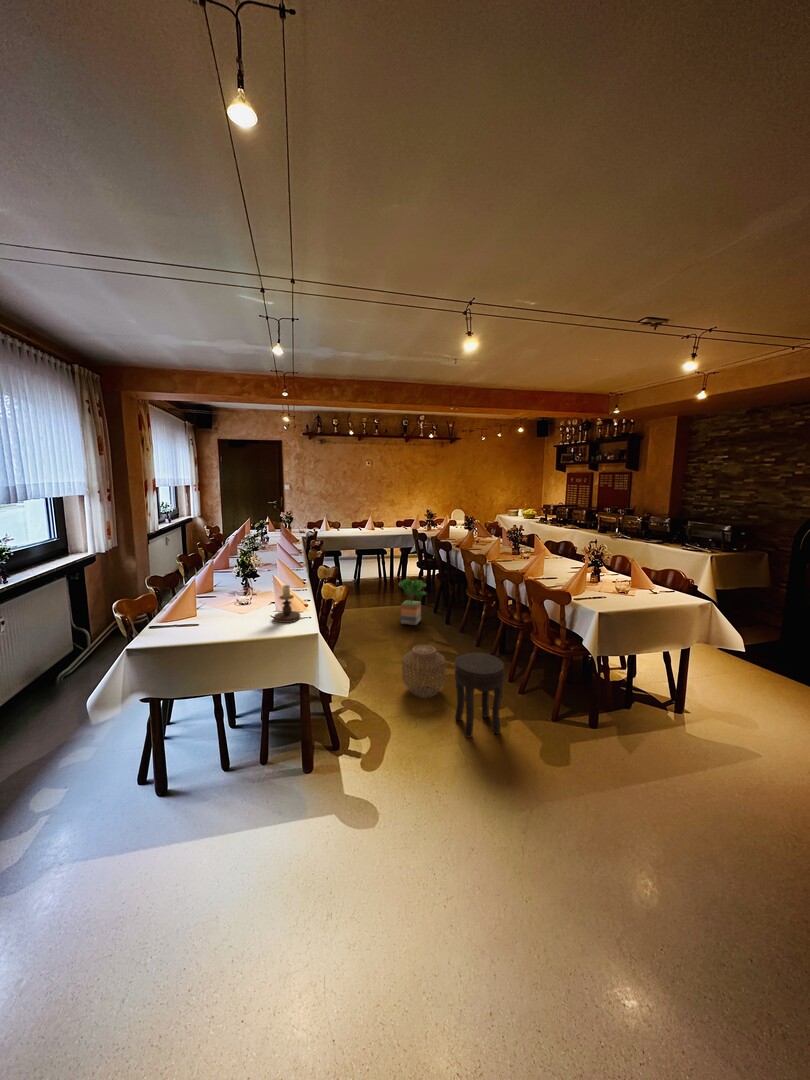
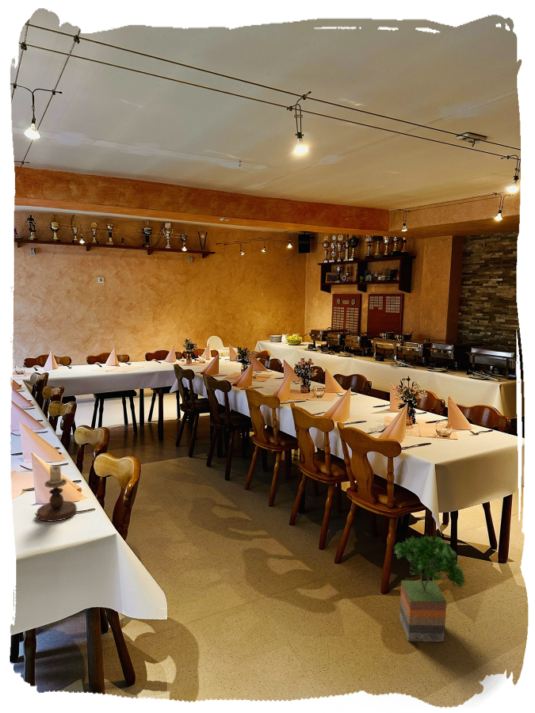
potted tree: present [399,579,426,625] -> present [395,536,465,642]
woven basket: present [402,645,446,698] -> none [197,518,253,586]
side table: present [455,653,505,738] -> none [275,523,336,633]

